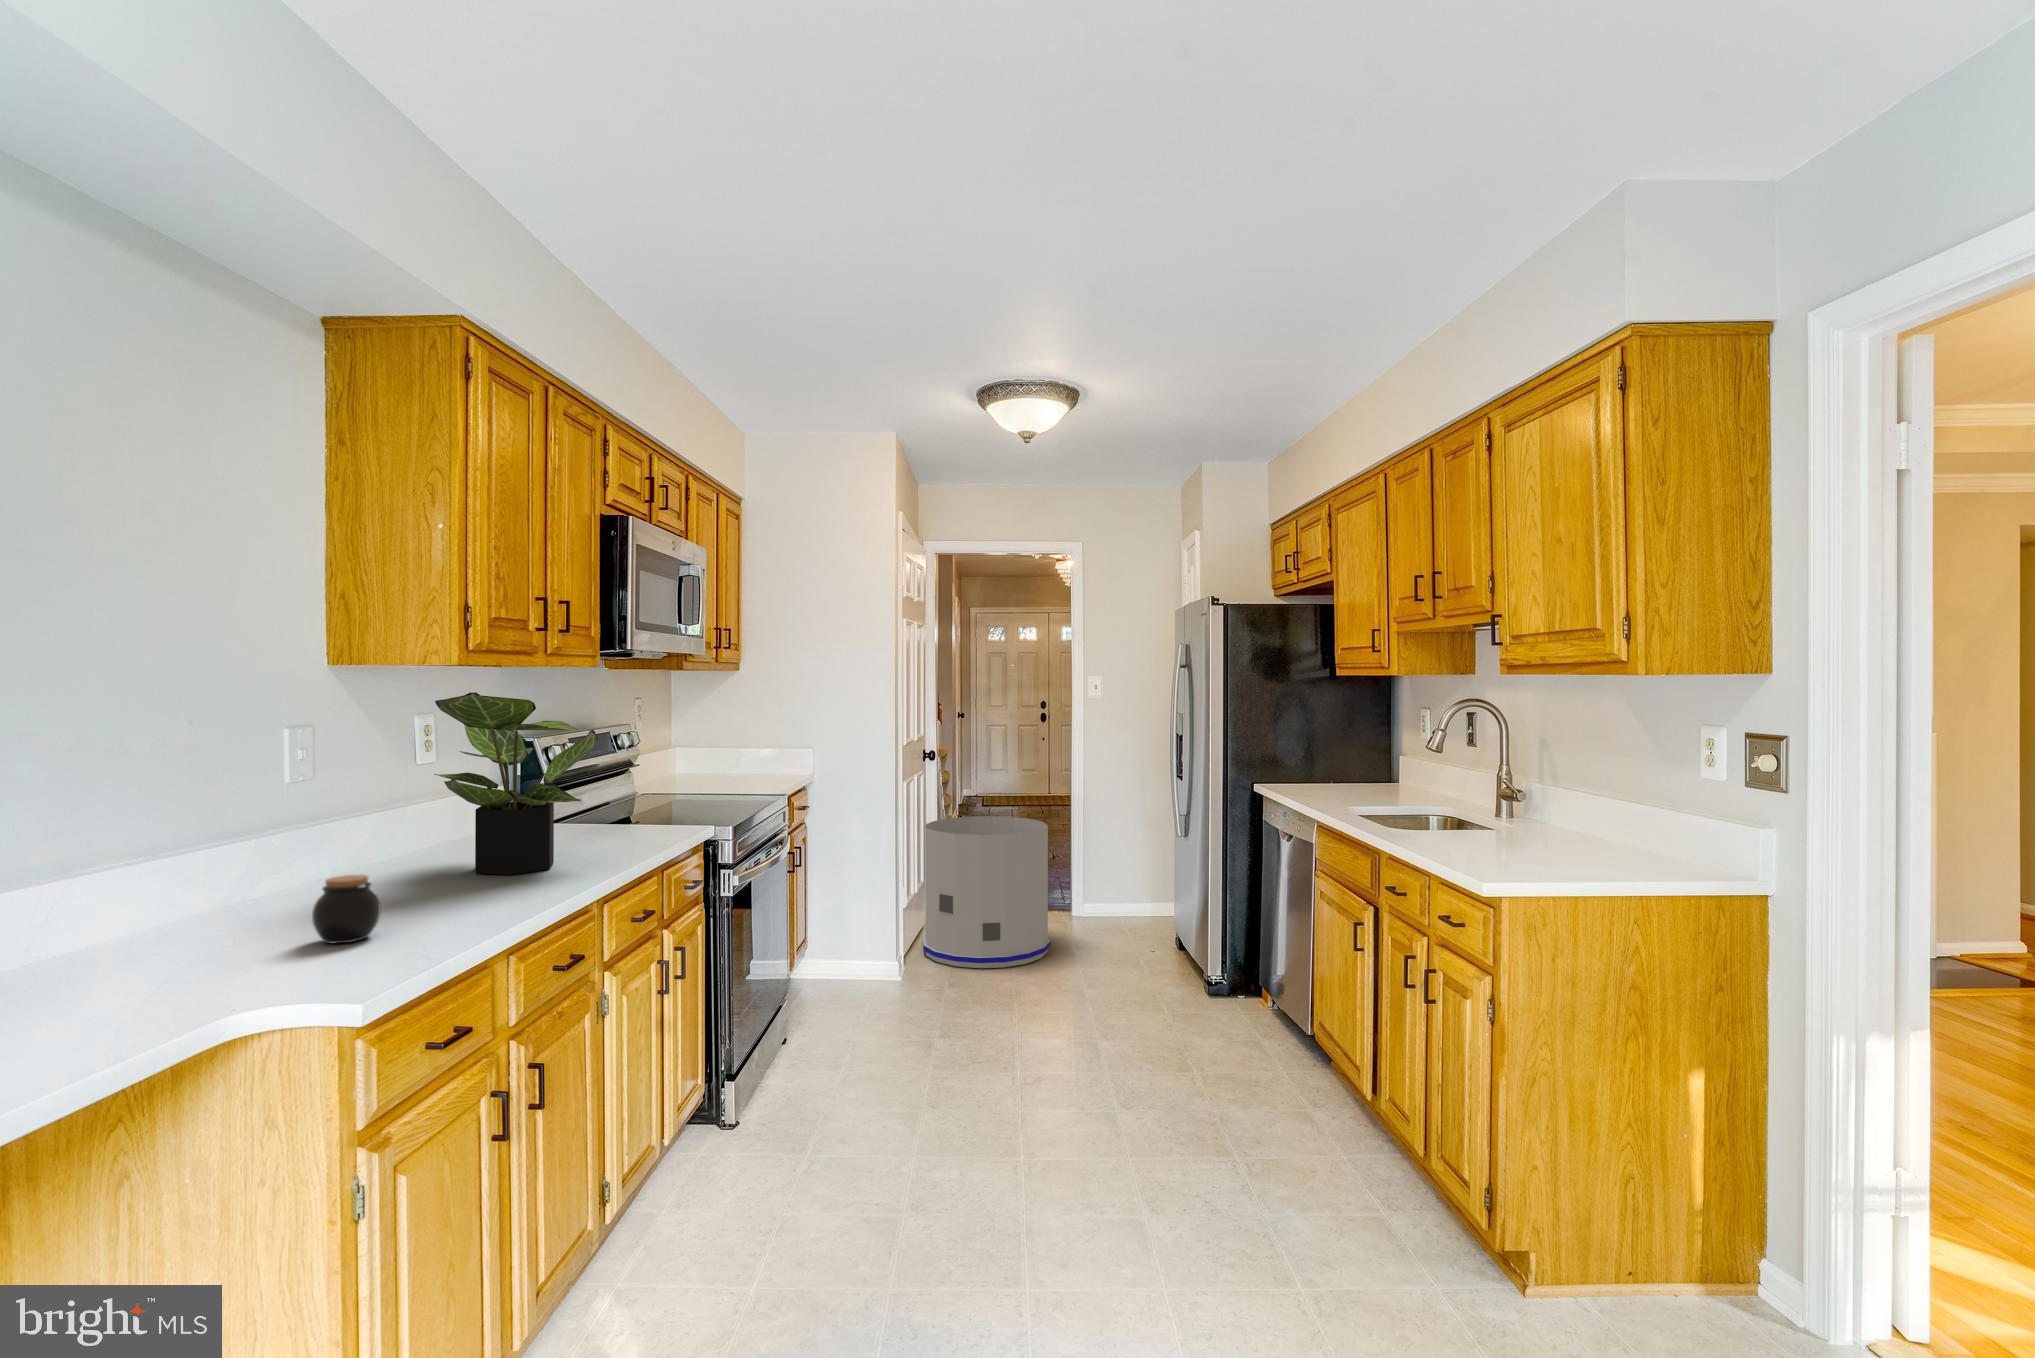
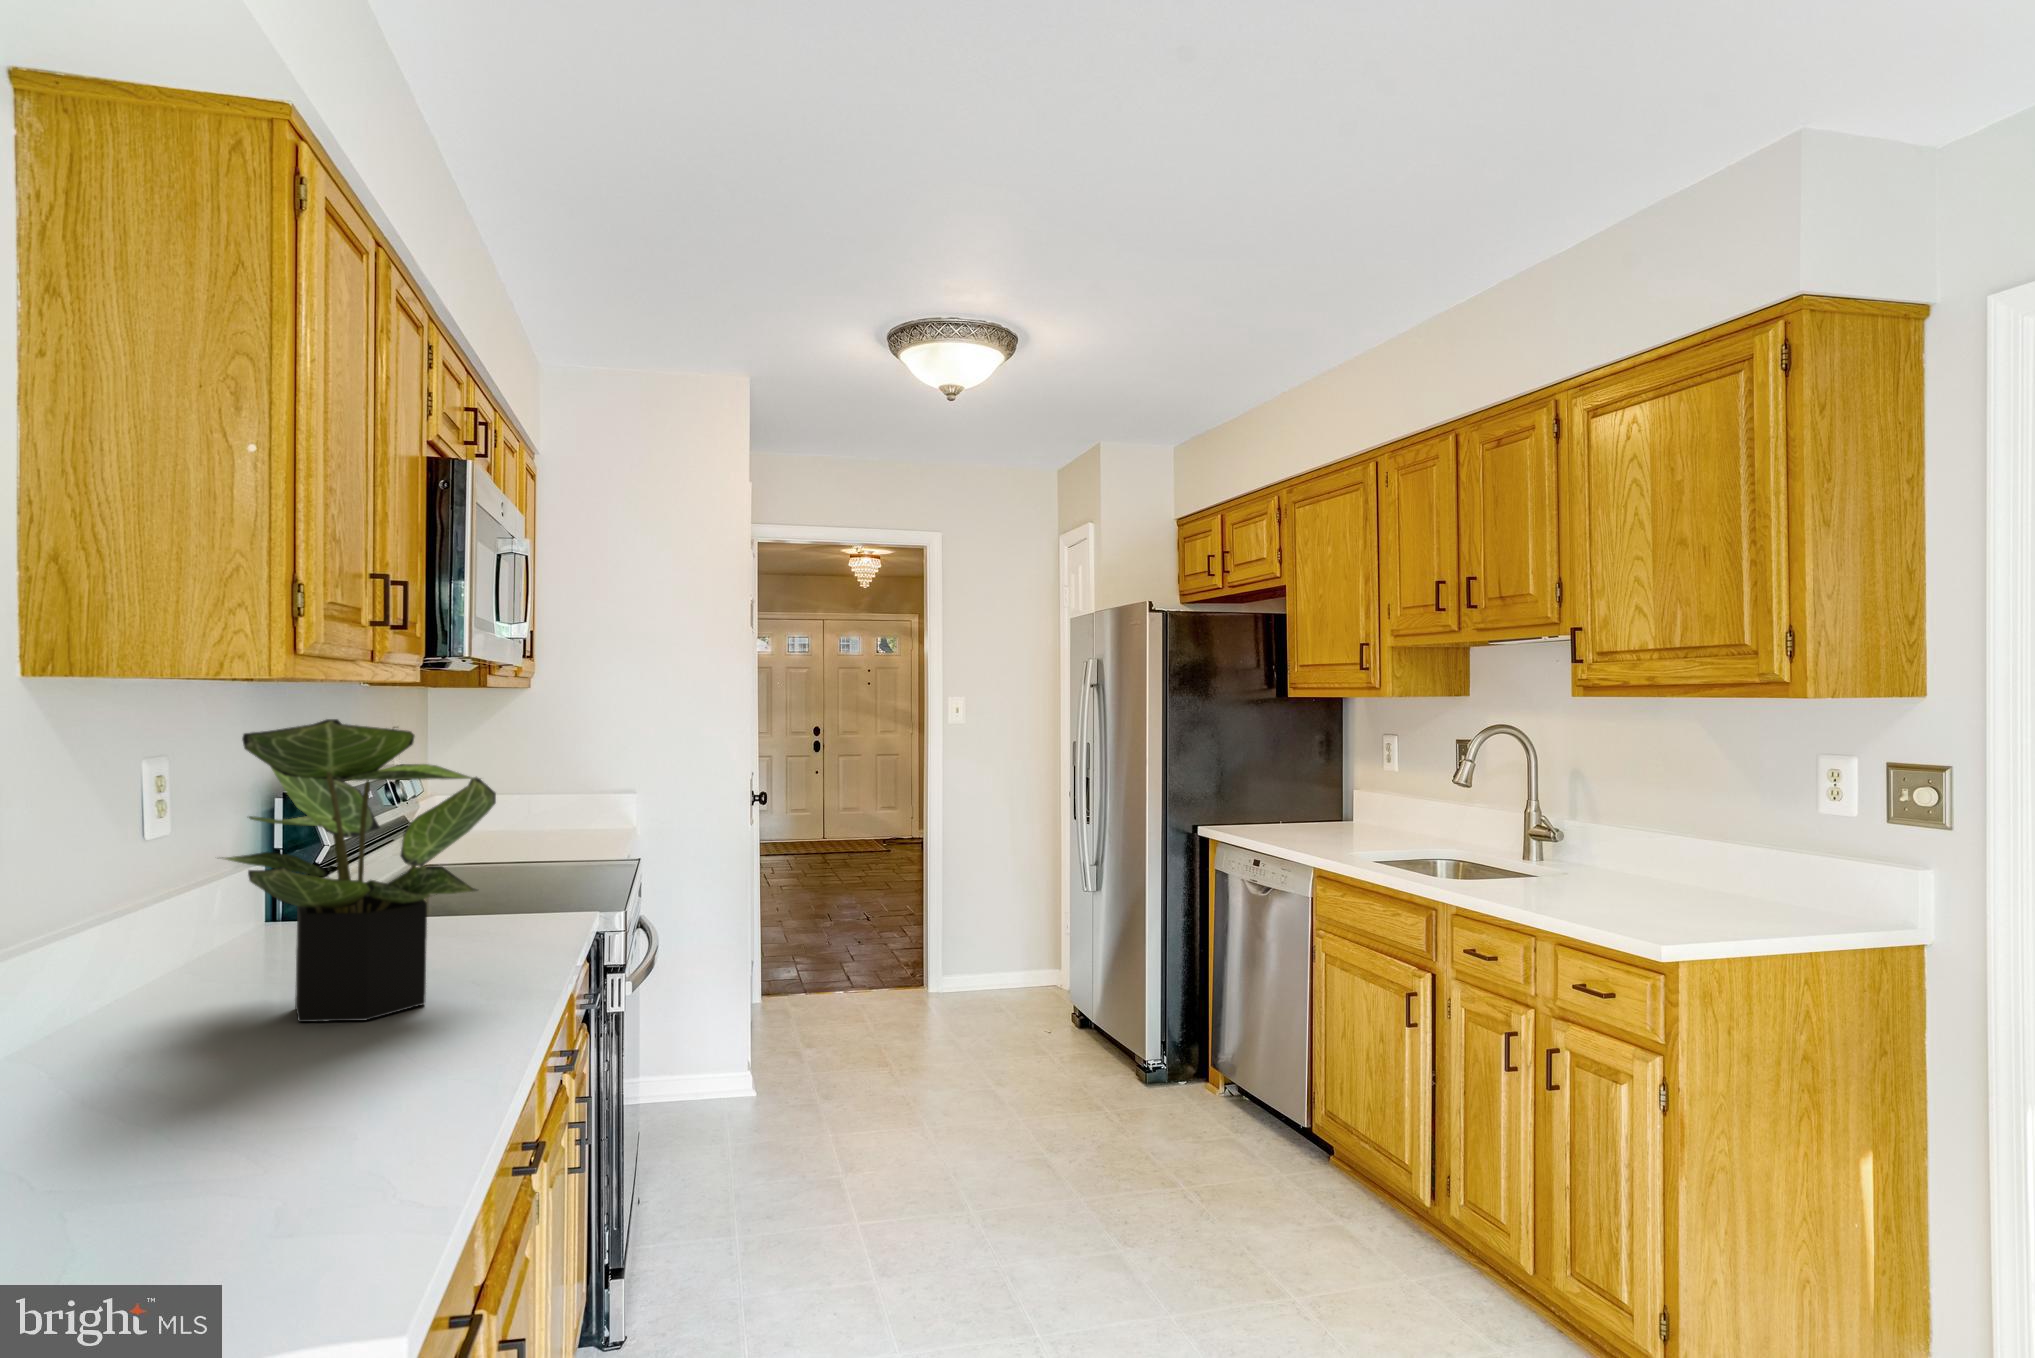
trash can: present [923,816,1051,968] -> none [767,873,931,1069]
jar: present [312,875,381,944] -> none [120,1064,256,1207]

